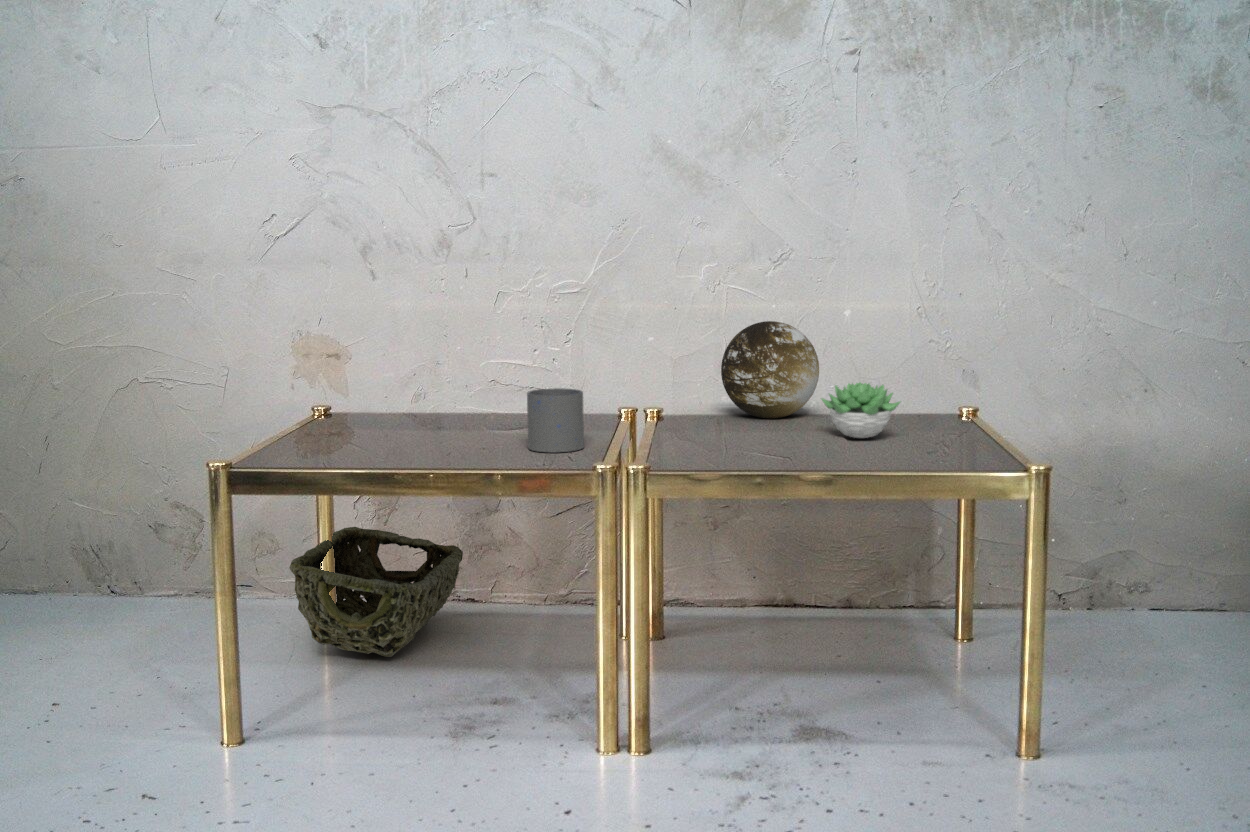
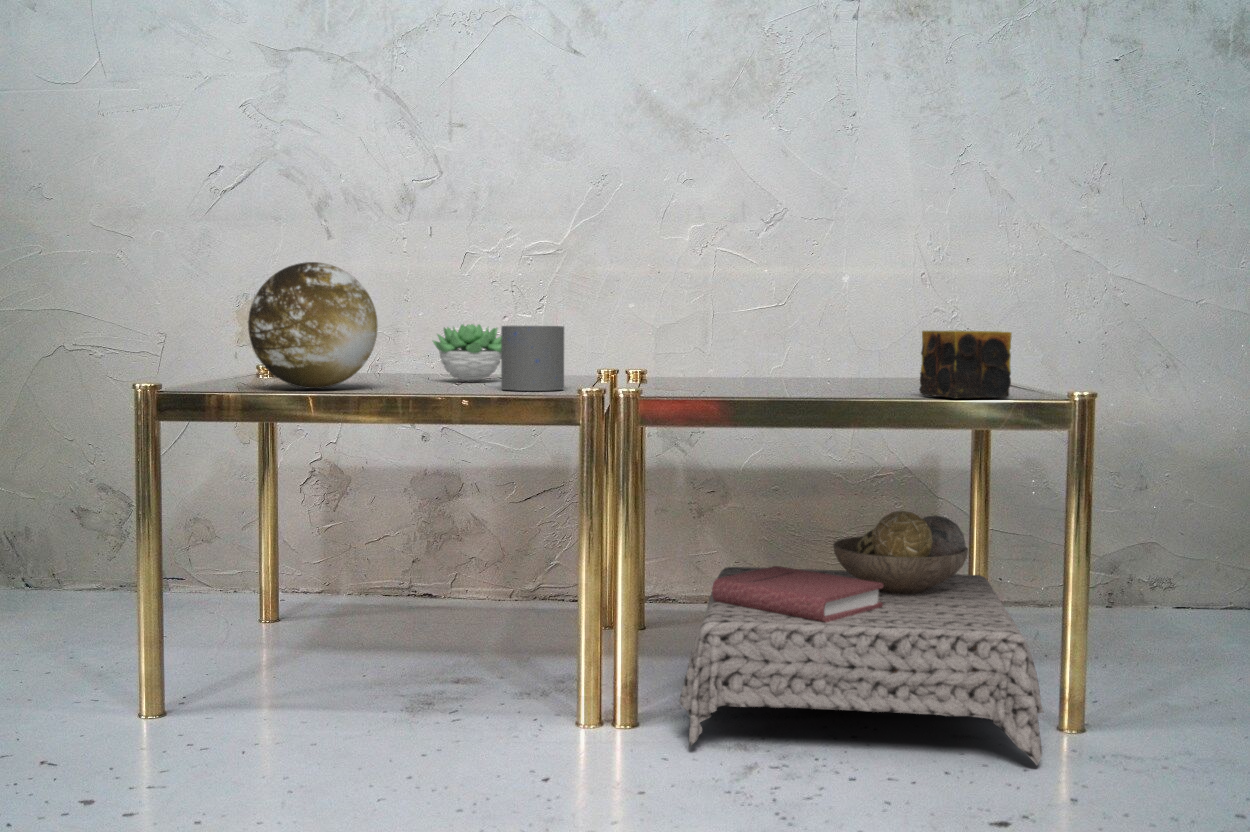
decorative orb: present [721,321,819,419] -> present [248,262,378,389]
succulent plant: present [822,382,900,438] -> present [433,324,501,381]
candle: none [900,396,982,465] -> present [919,331,1012,398]
woven basket: present [289,527,463,657] -> none [224,510,420,642]
ottoman: none [684,560,1001,798] -> present [679,511,1043,765]

